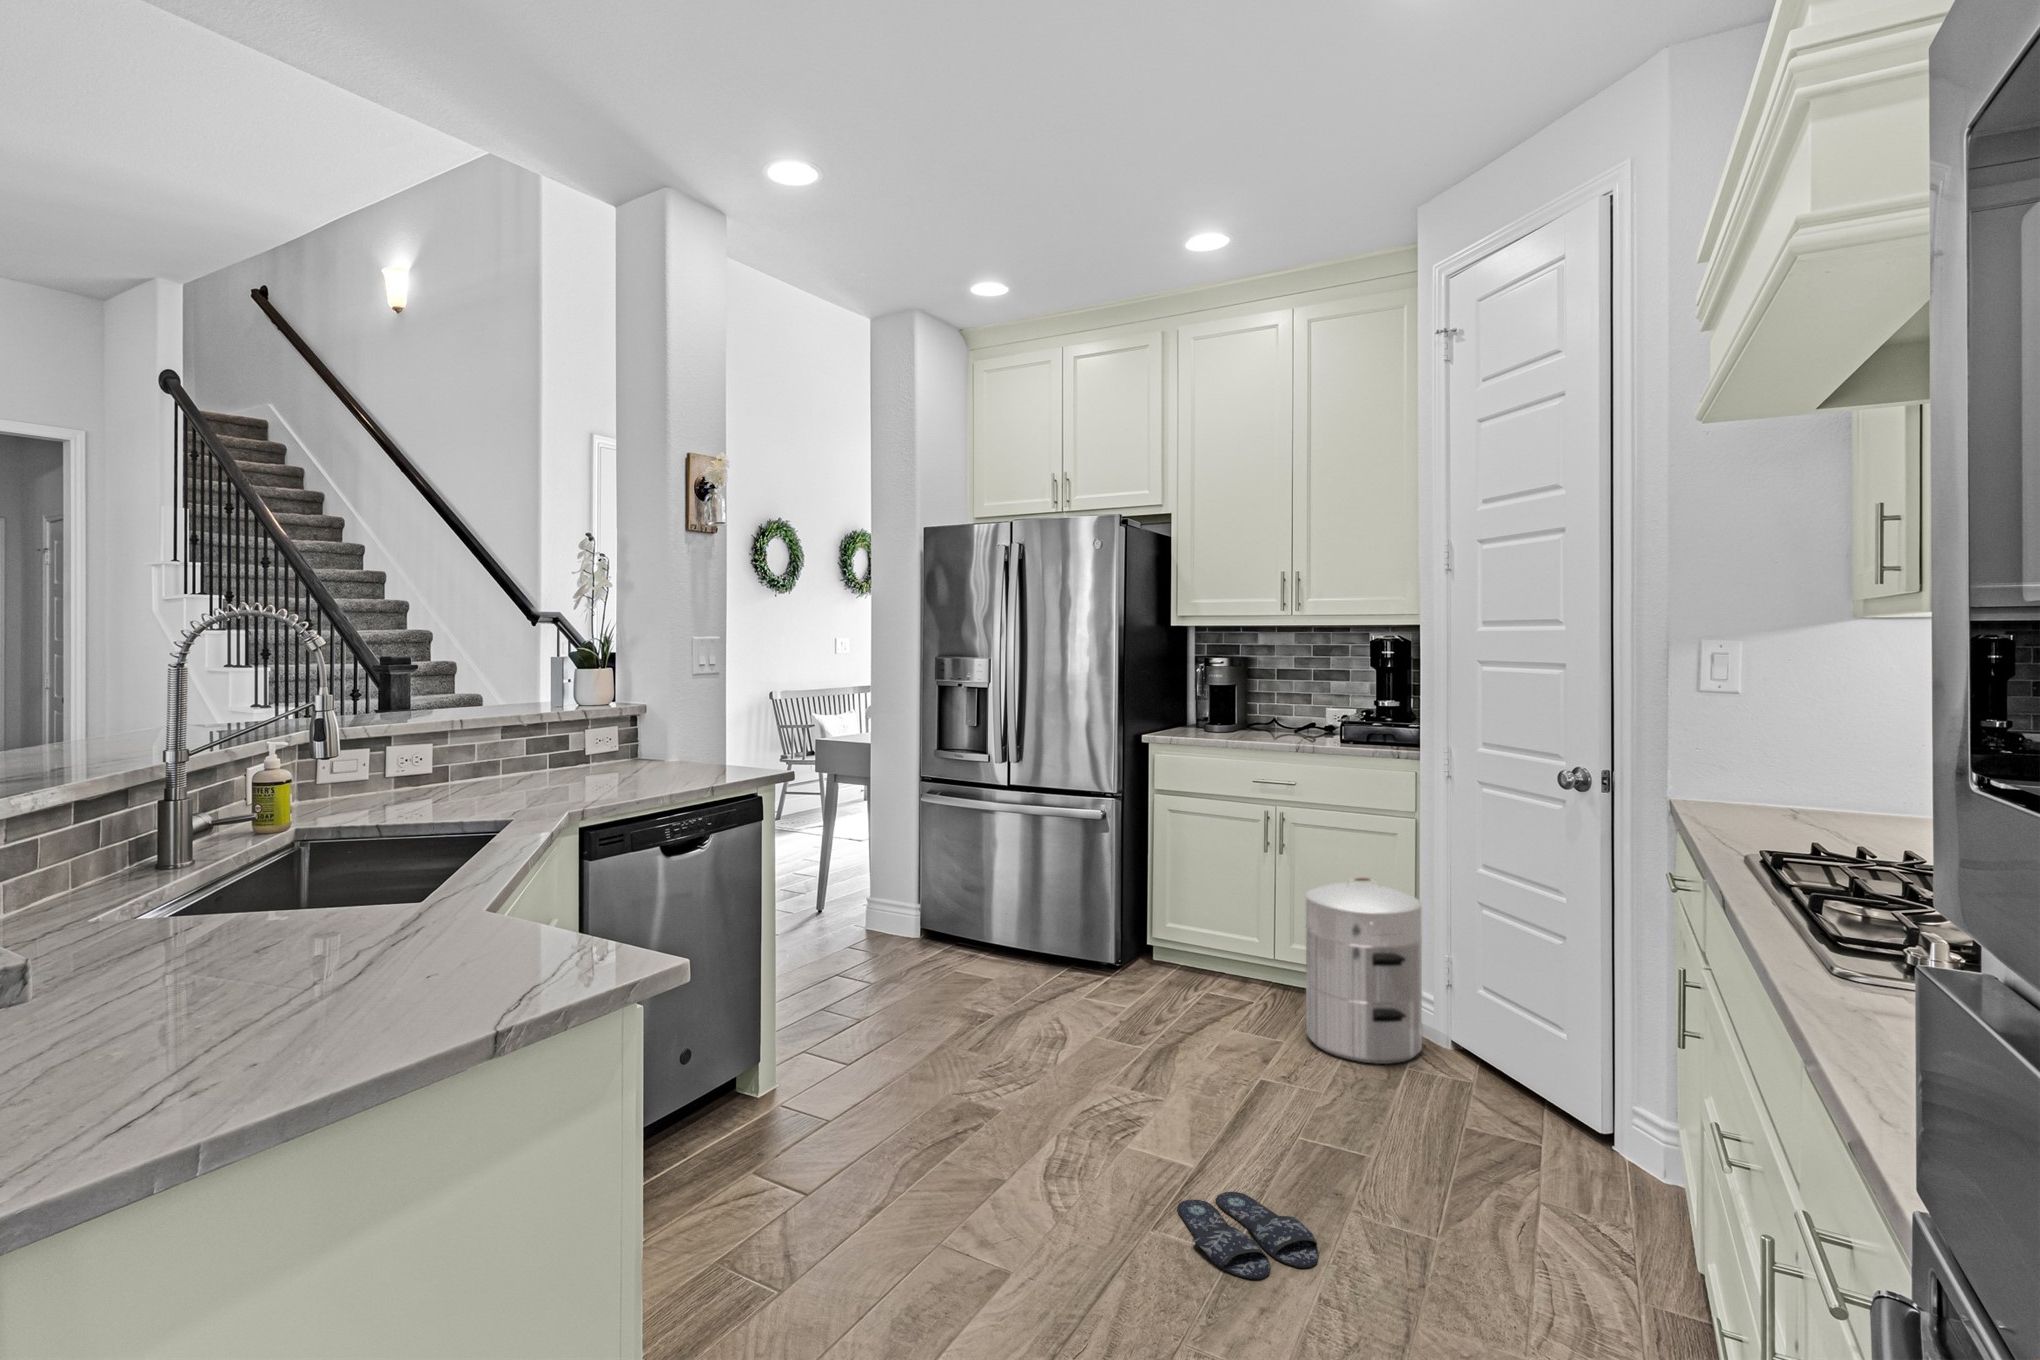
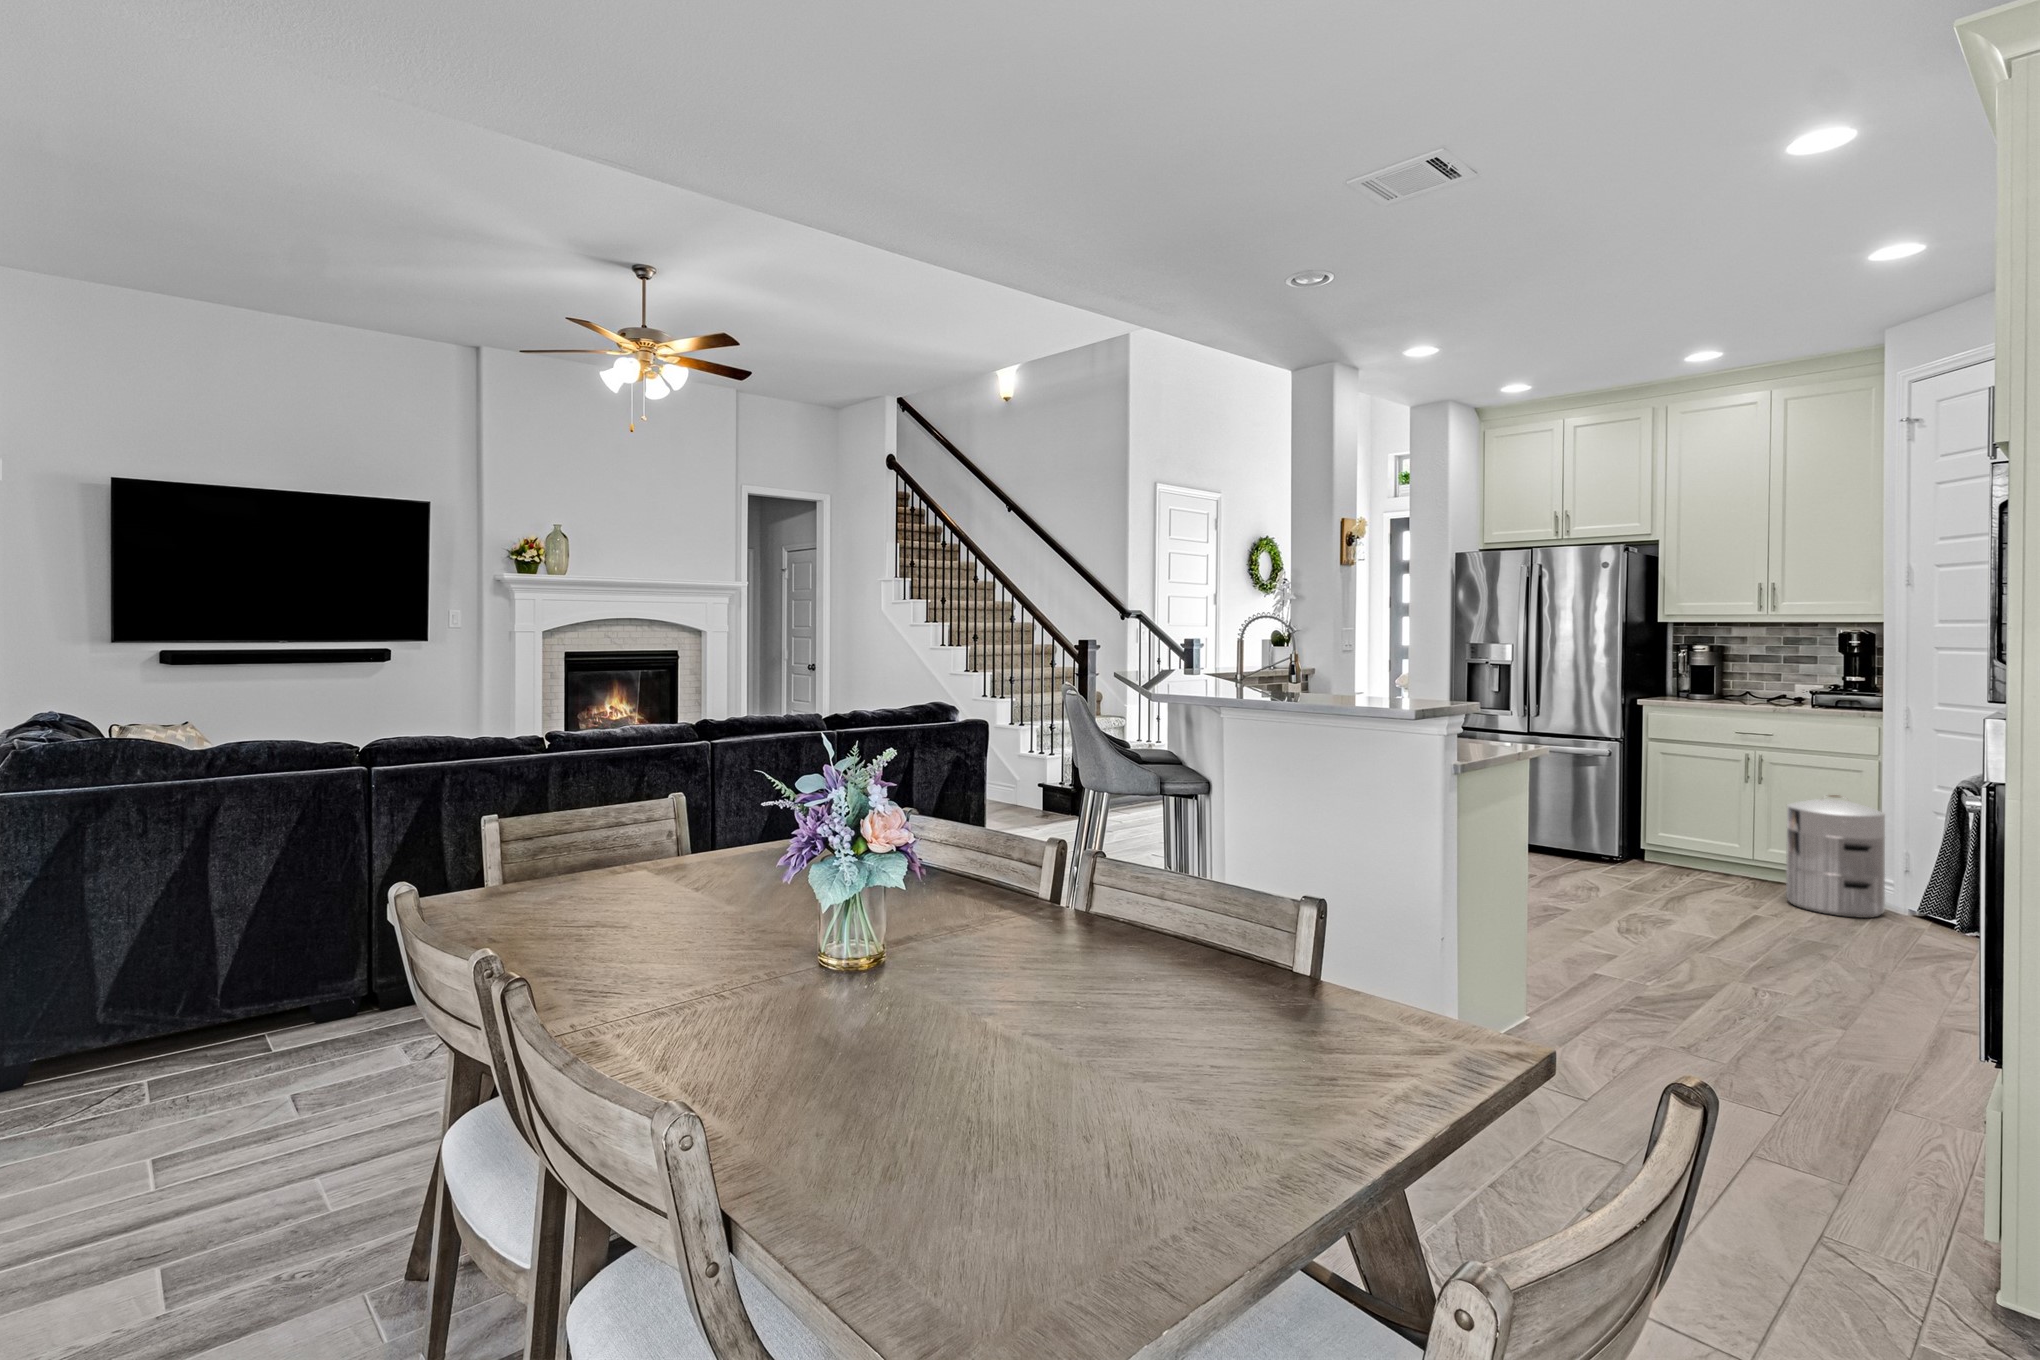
slippers: present [1177,1192,1319,1279] -> none [1715,950,1816,977]

